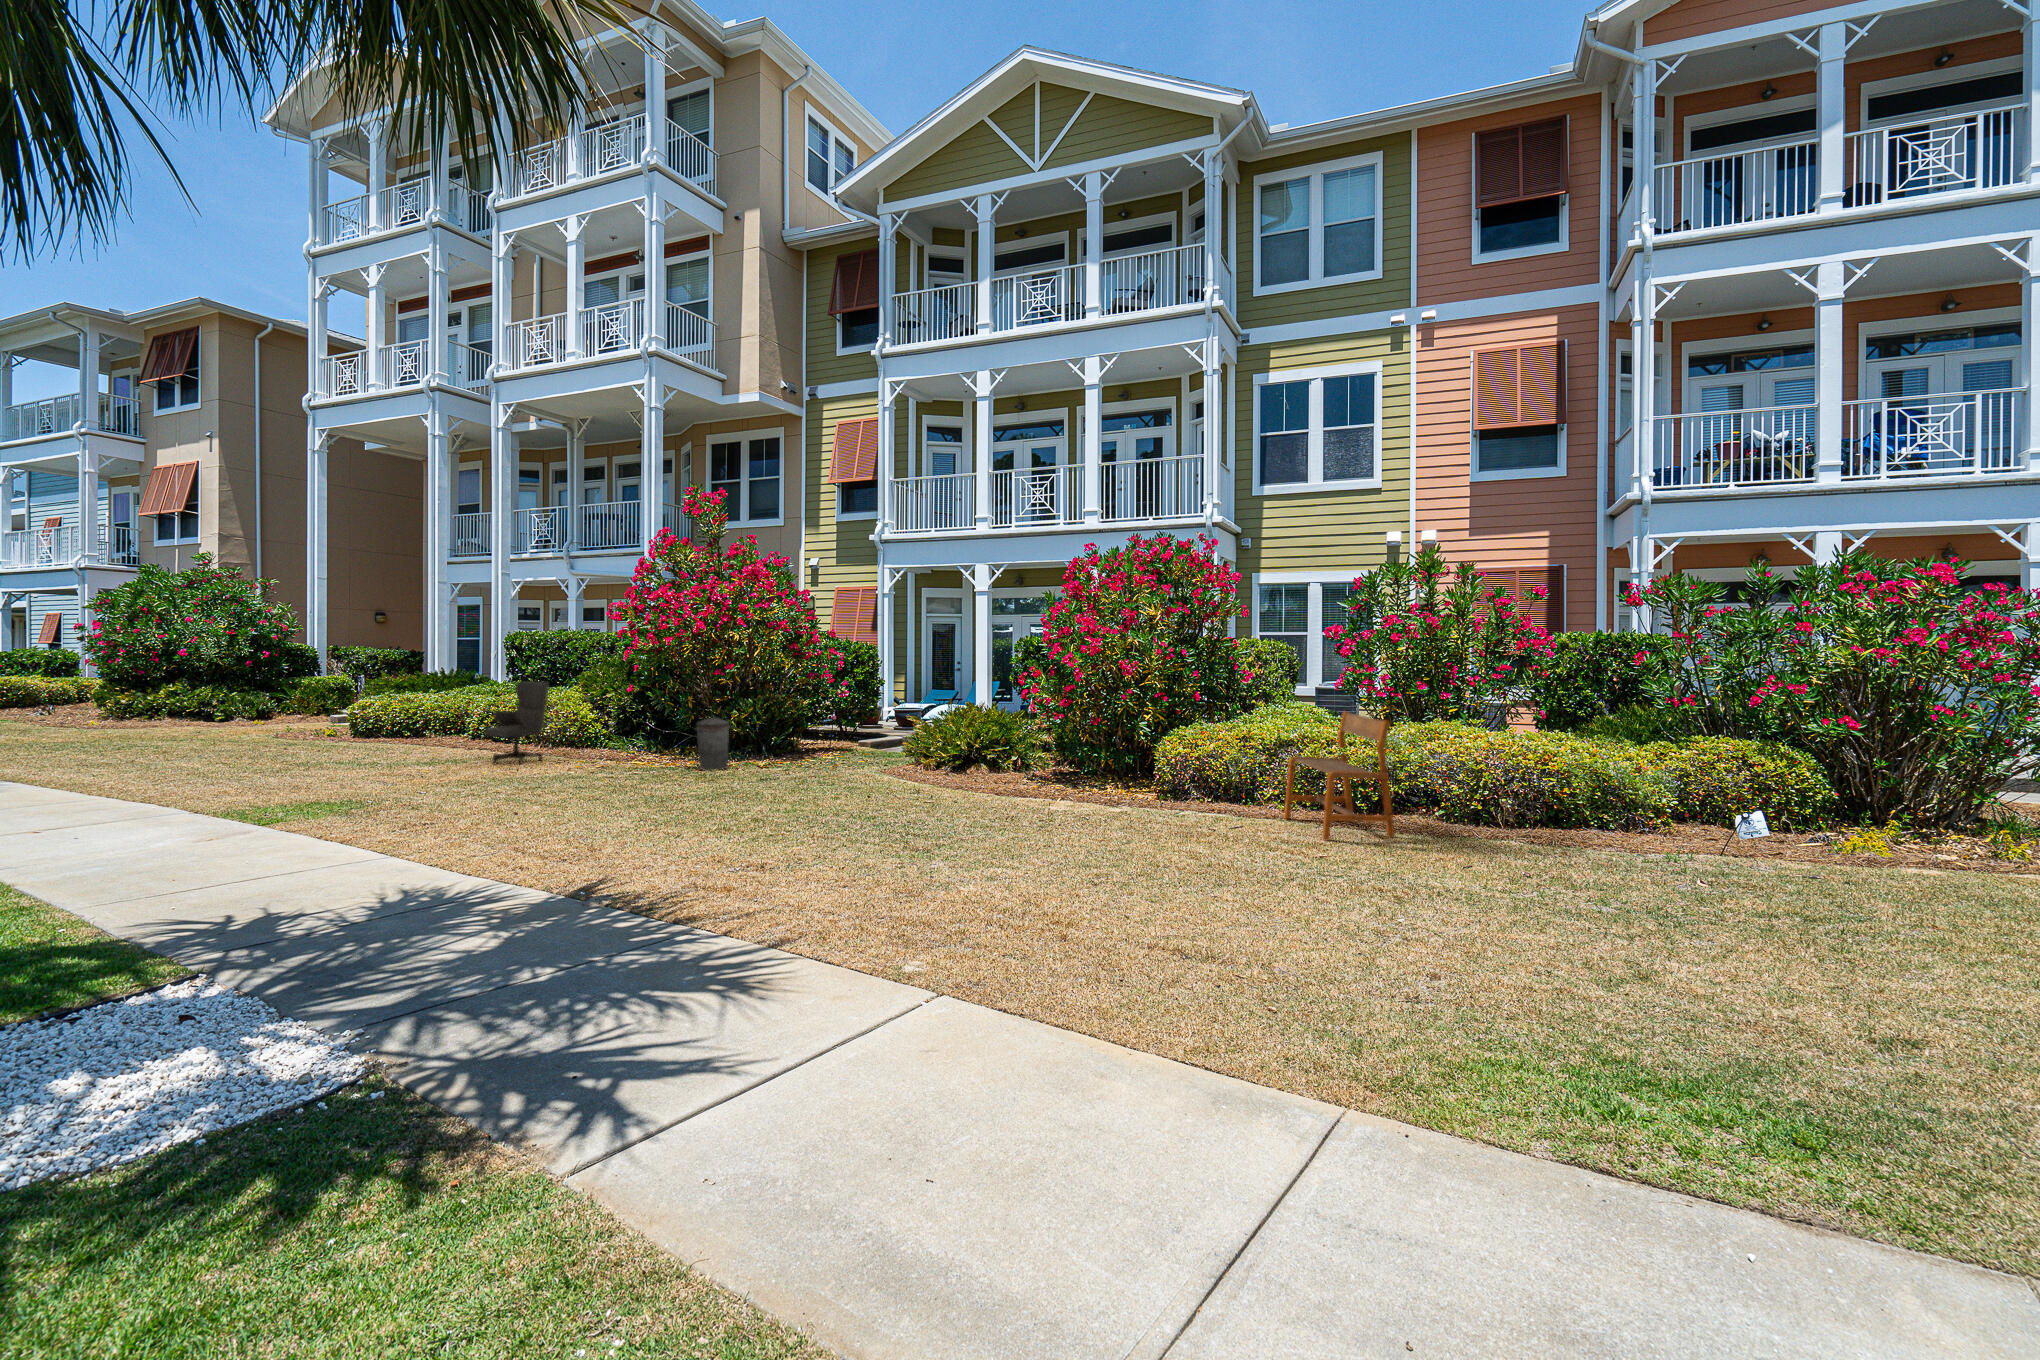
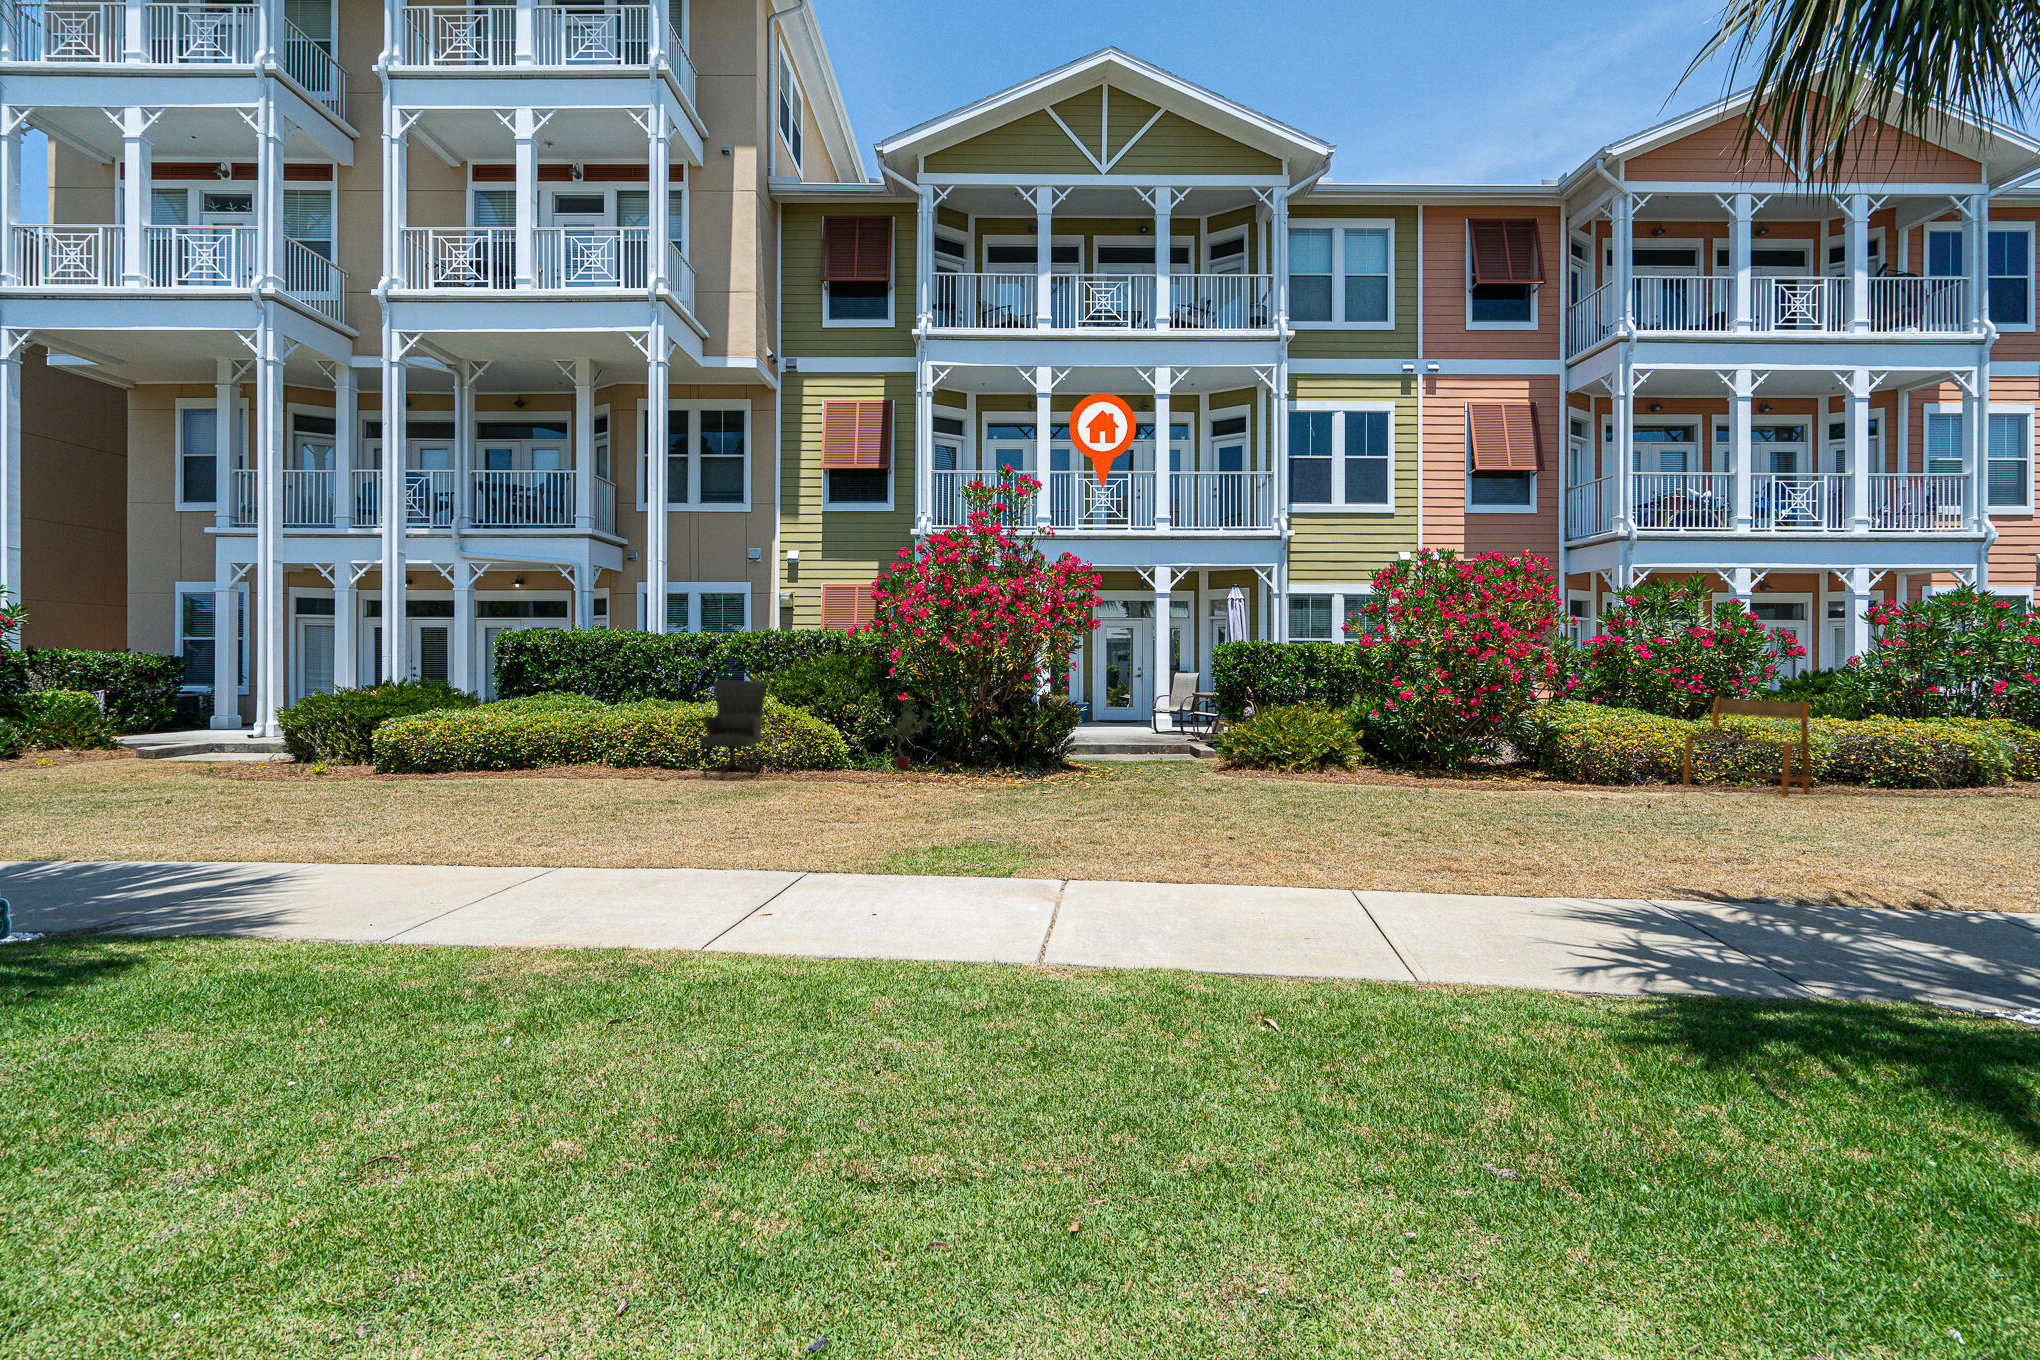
potted tree: none [638,700,684,762] -> present [877,702,929,770]
trash can: present [695,717,730,771] -> none [988,716,1022,775]

